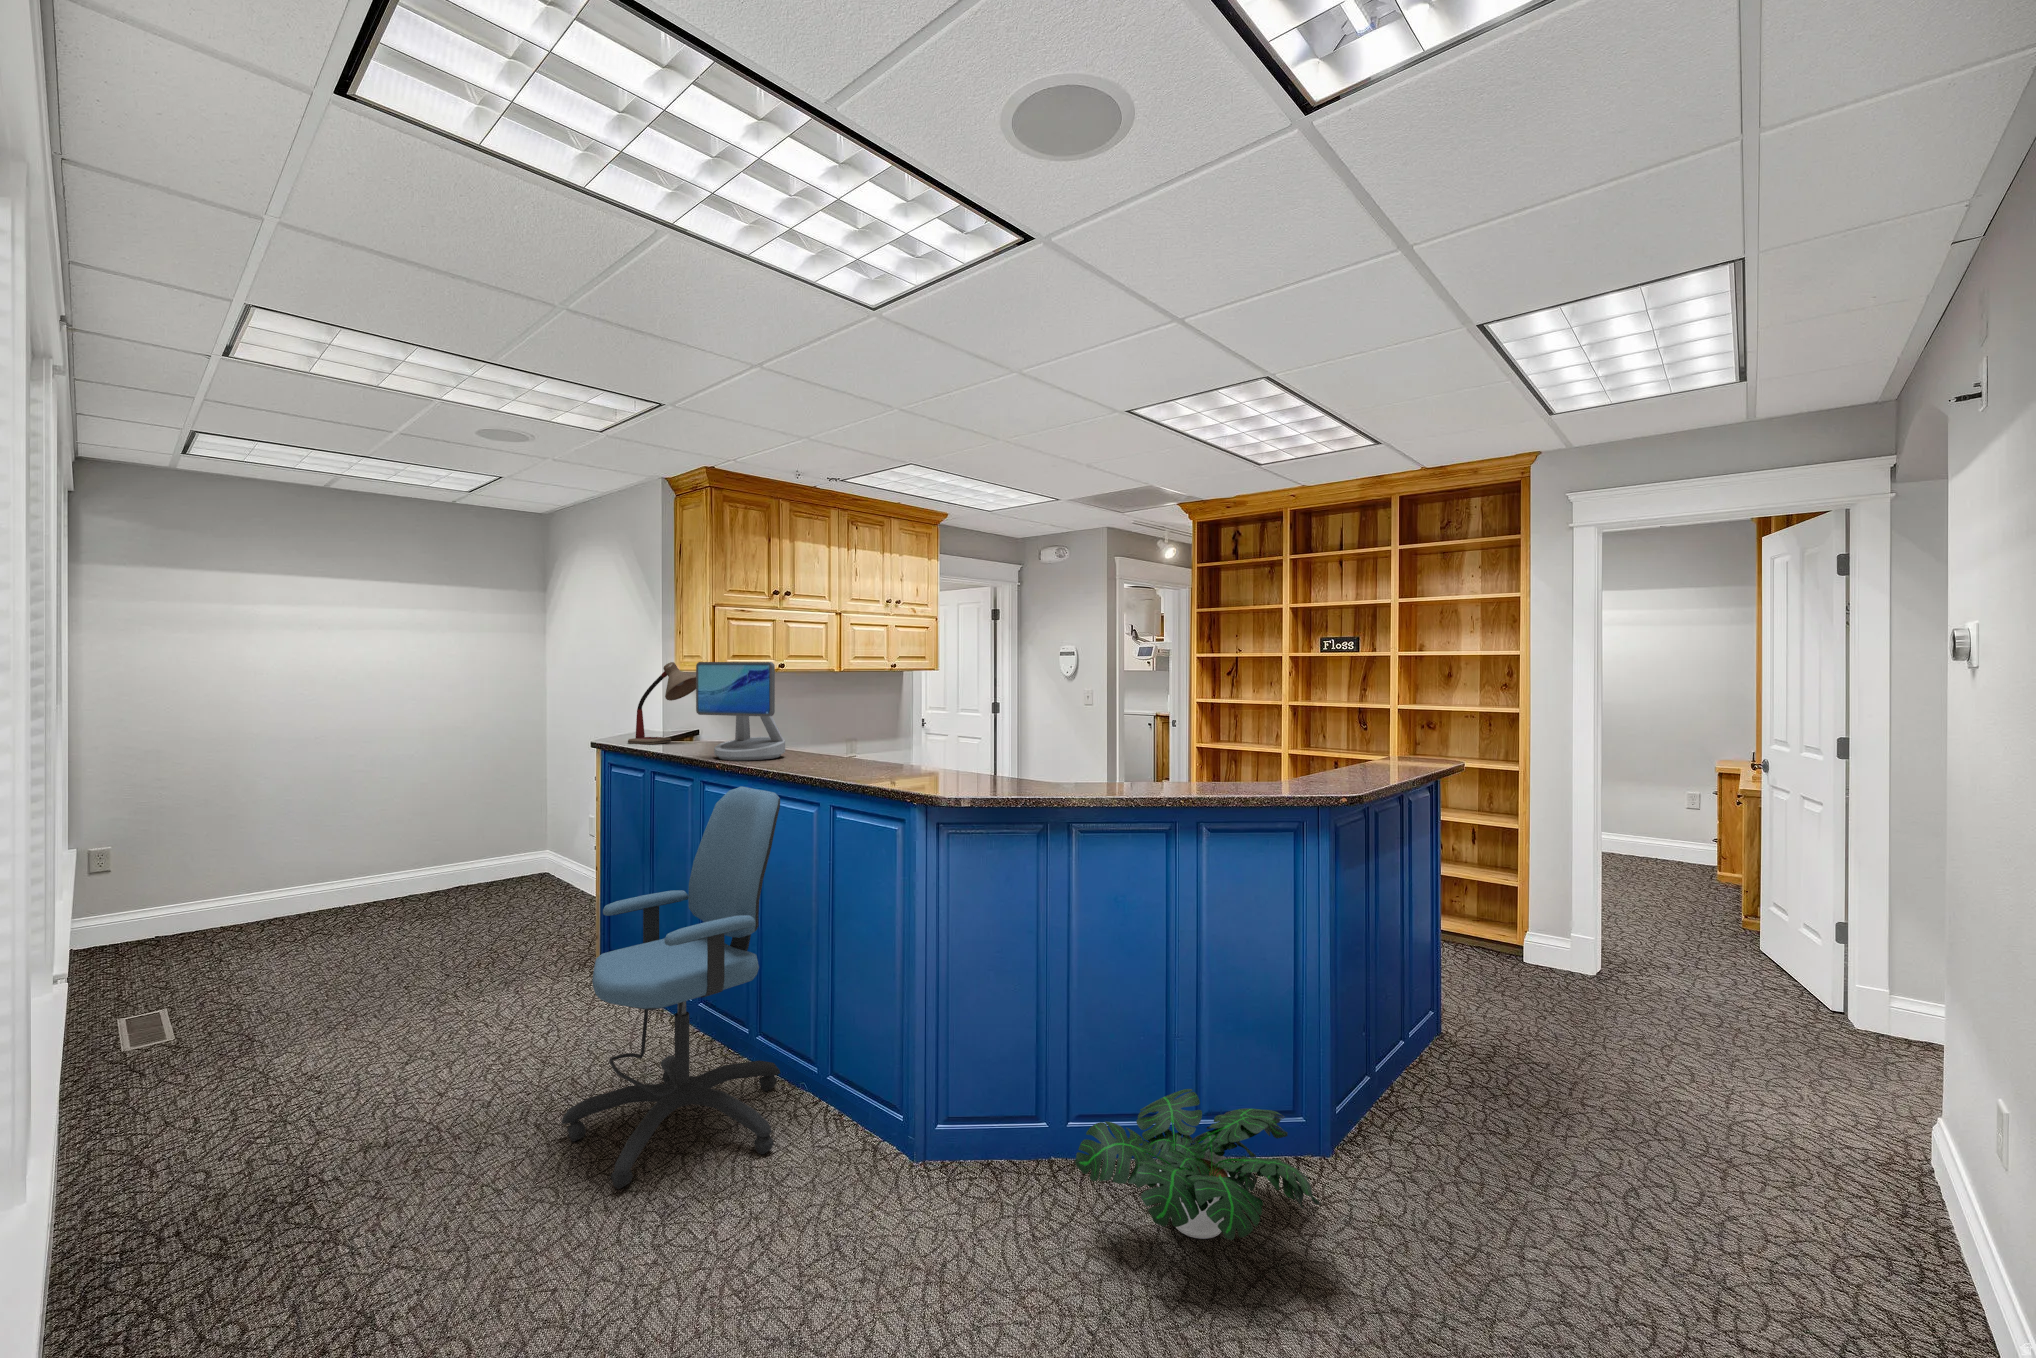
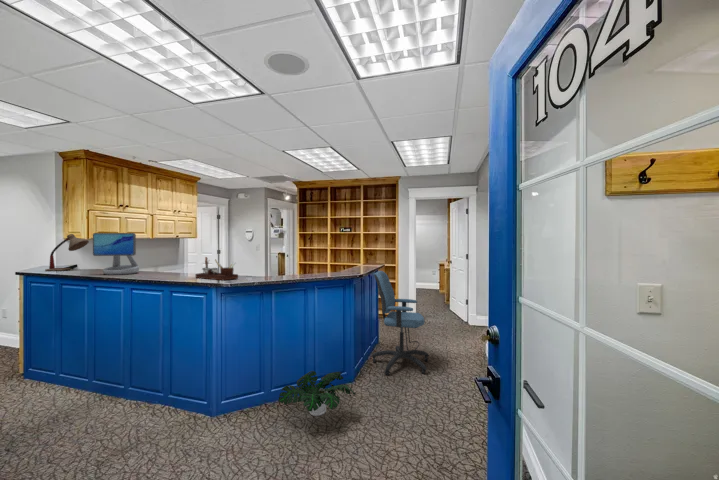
desk organizer: none [887,727,985,794] -> present [196,257,238,280]
office chair: present [562,786,780,1189] -> present [372,271,429,375]

